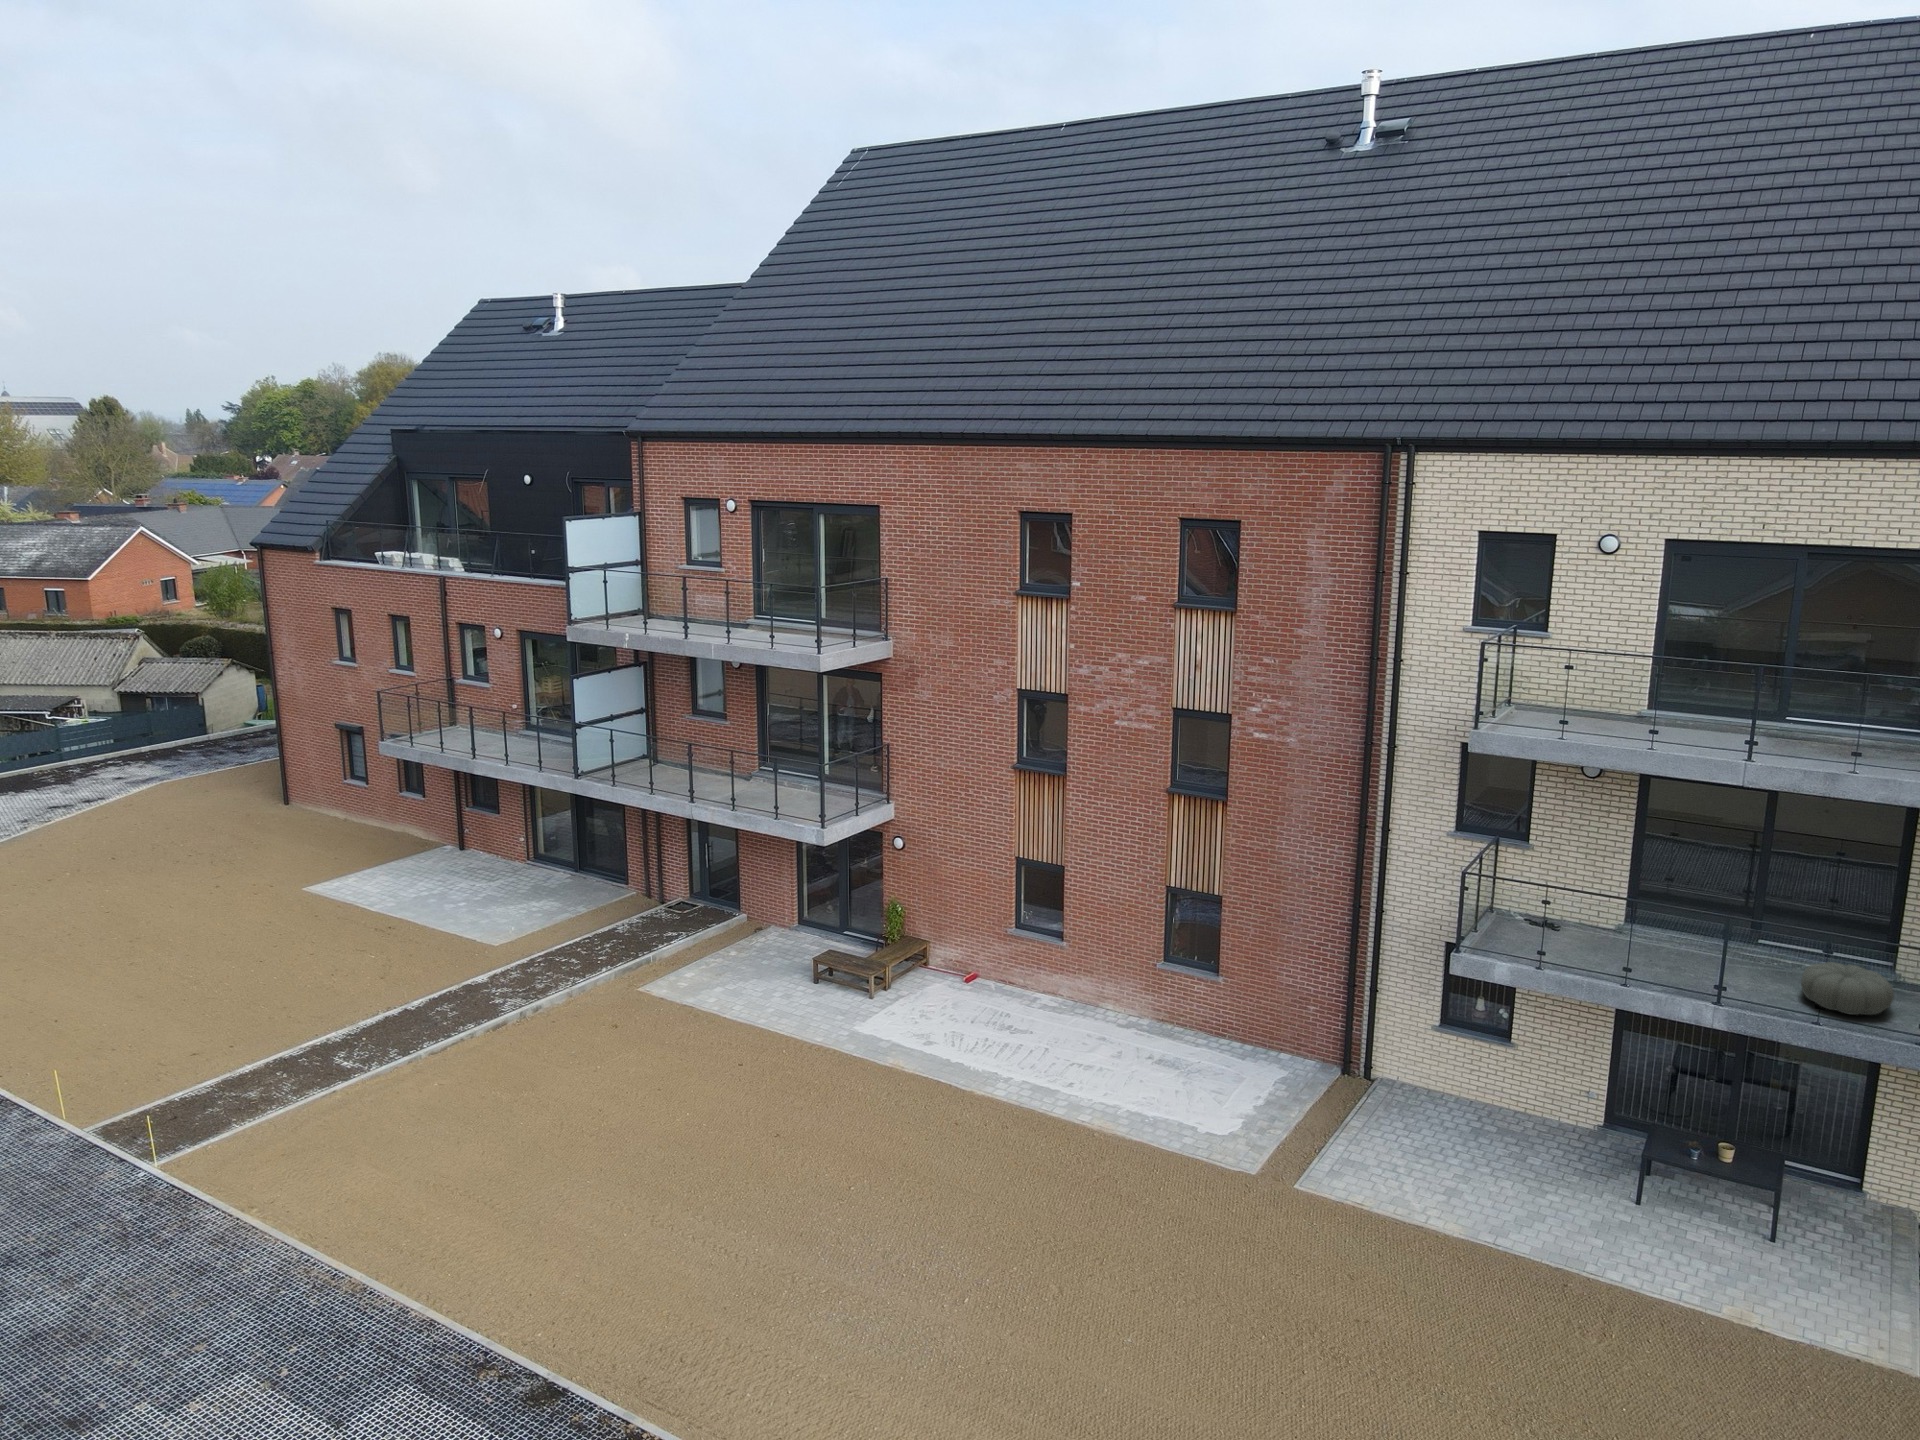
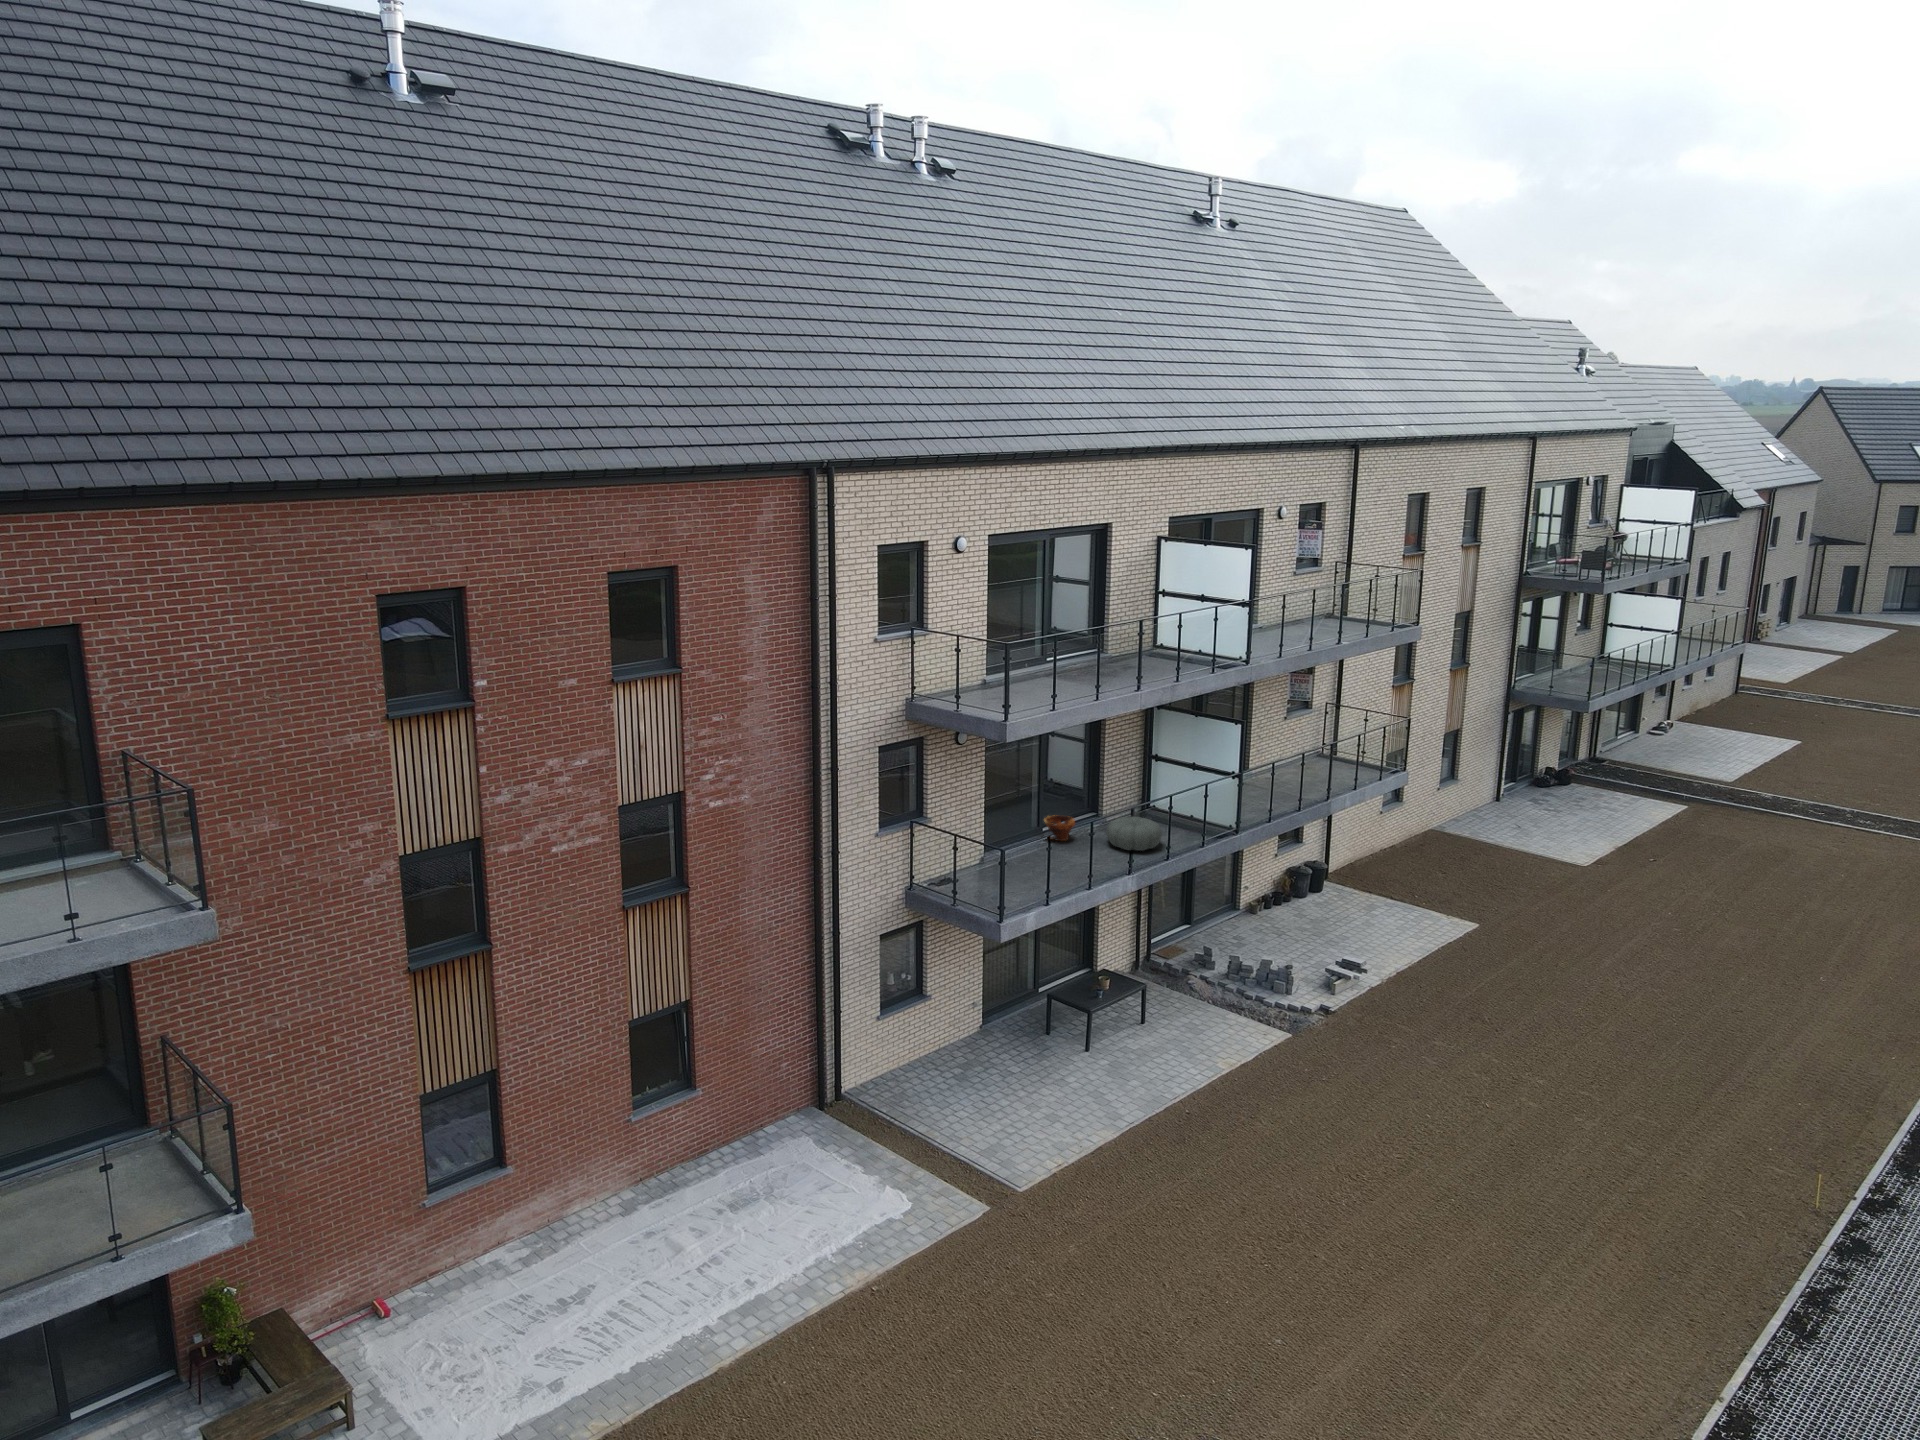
planter: none [1755,929,1804,966] -> present [1044,816,1075,841]

